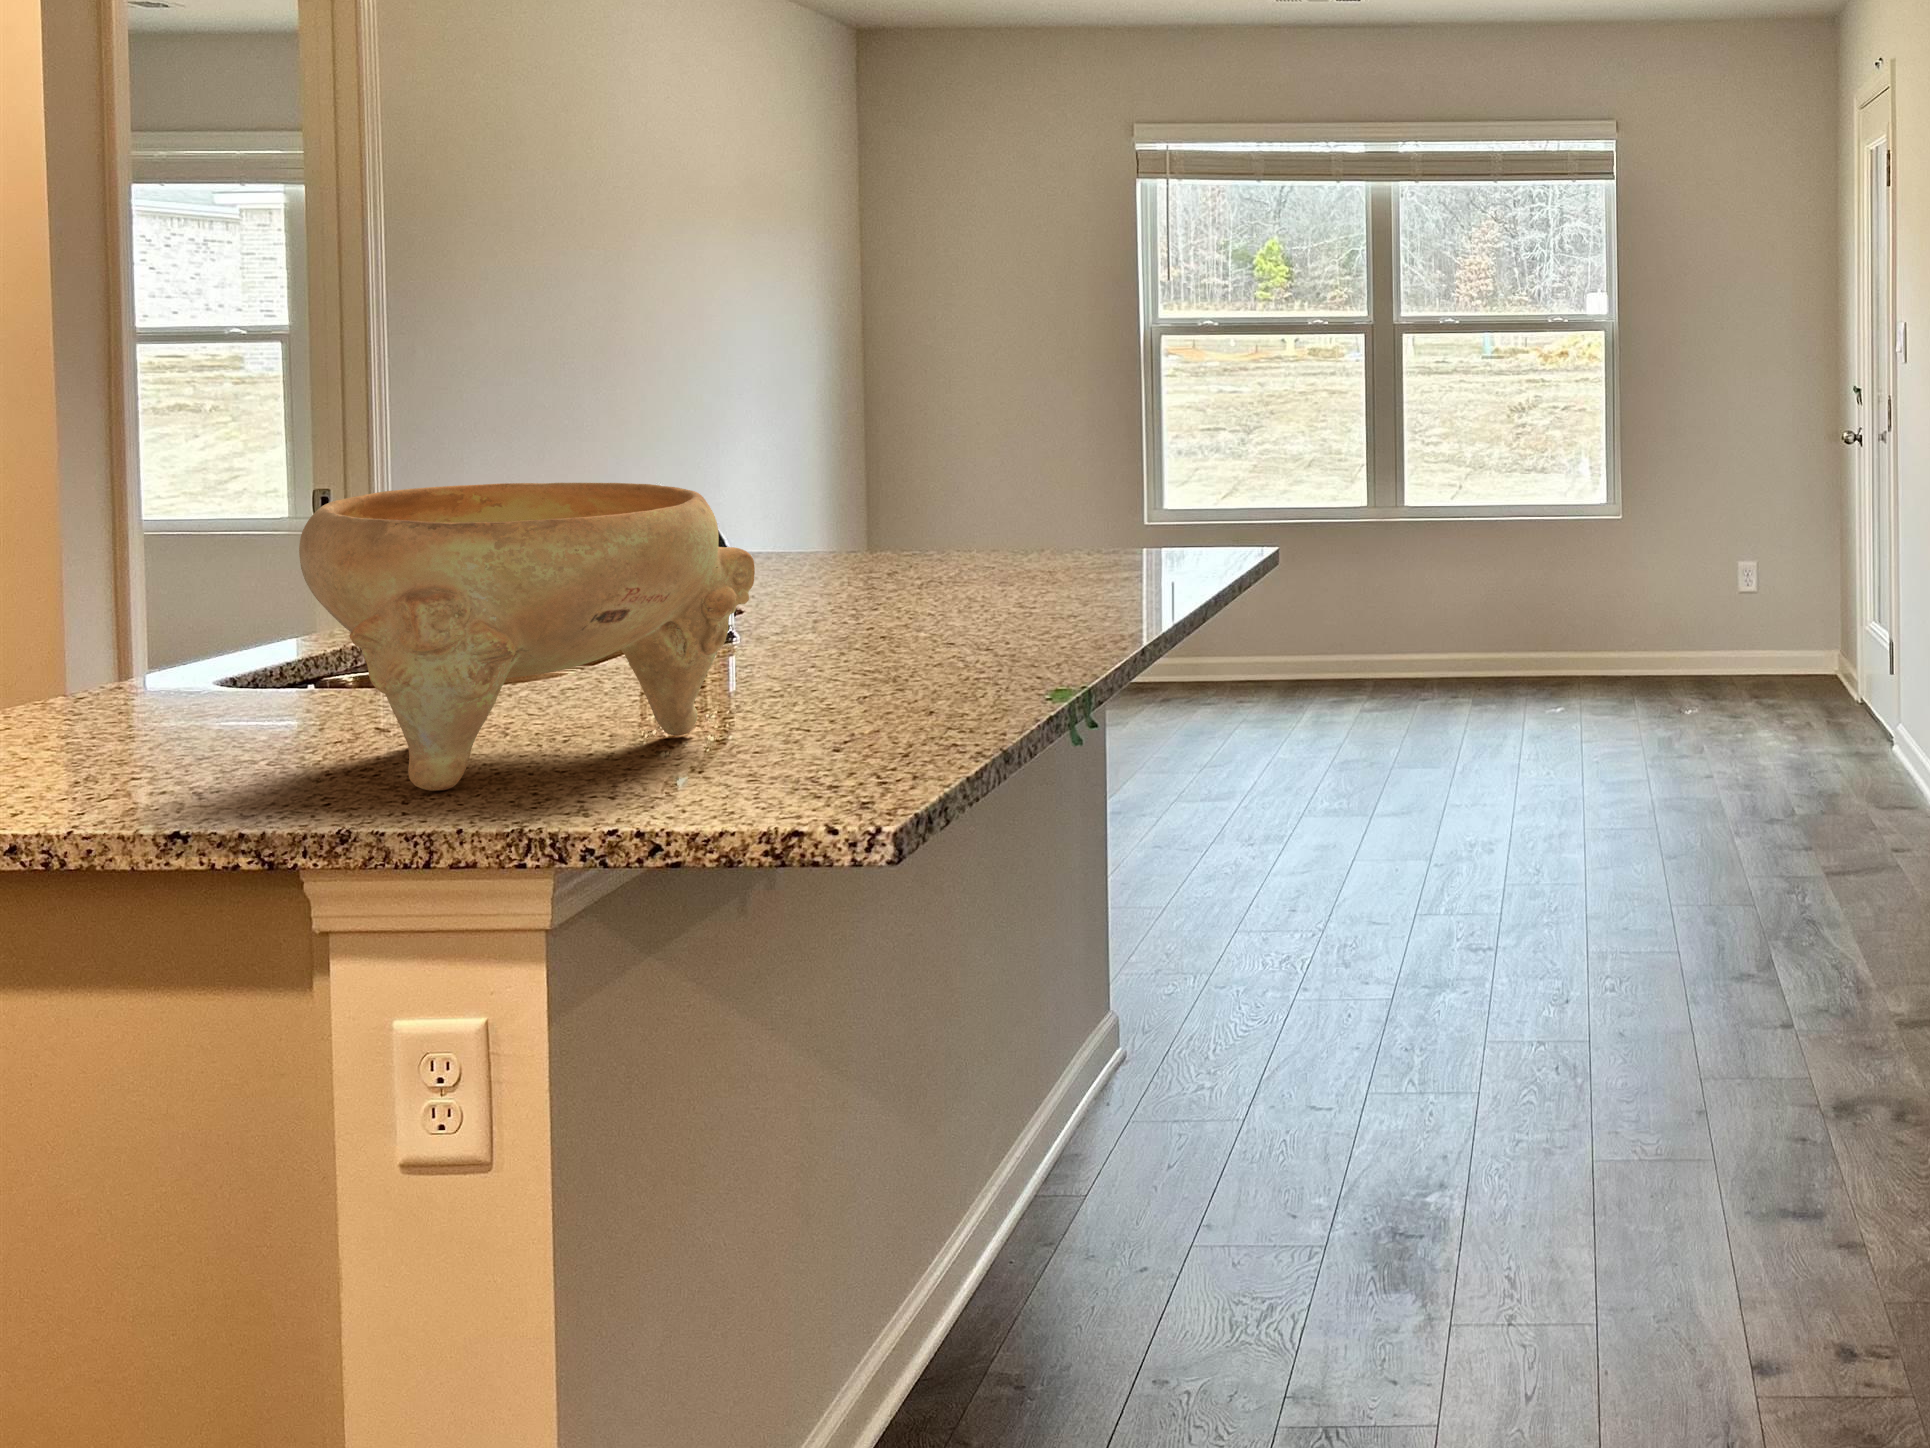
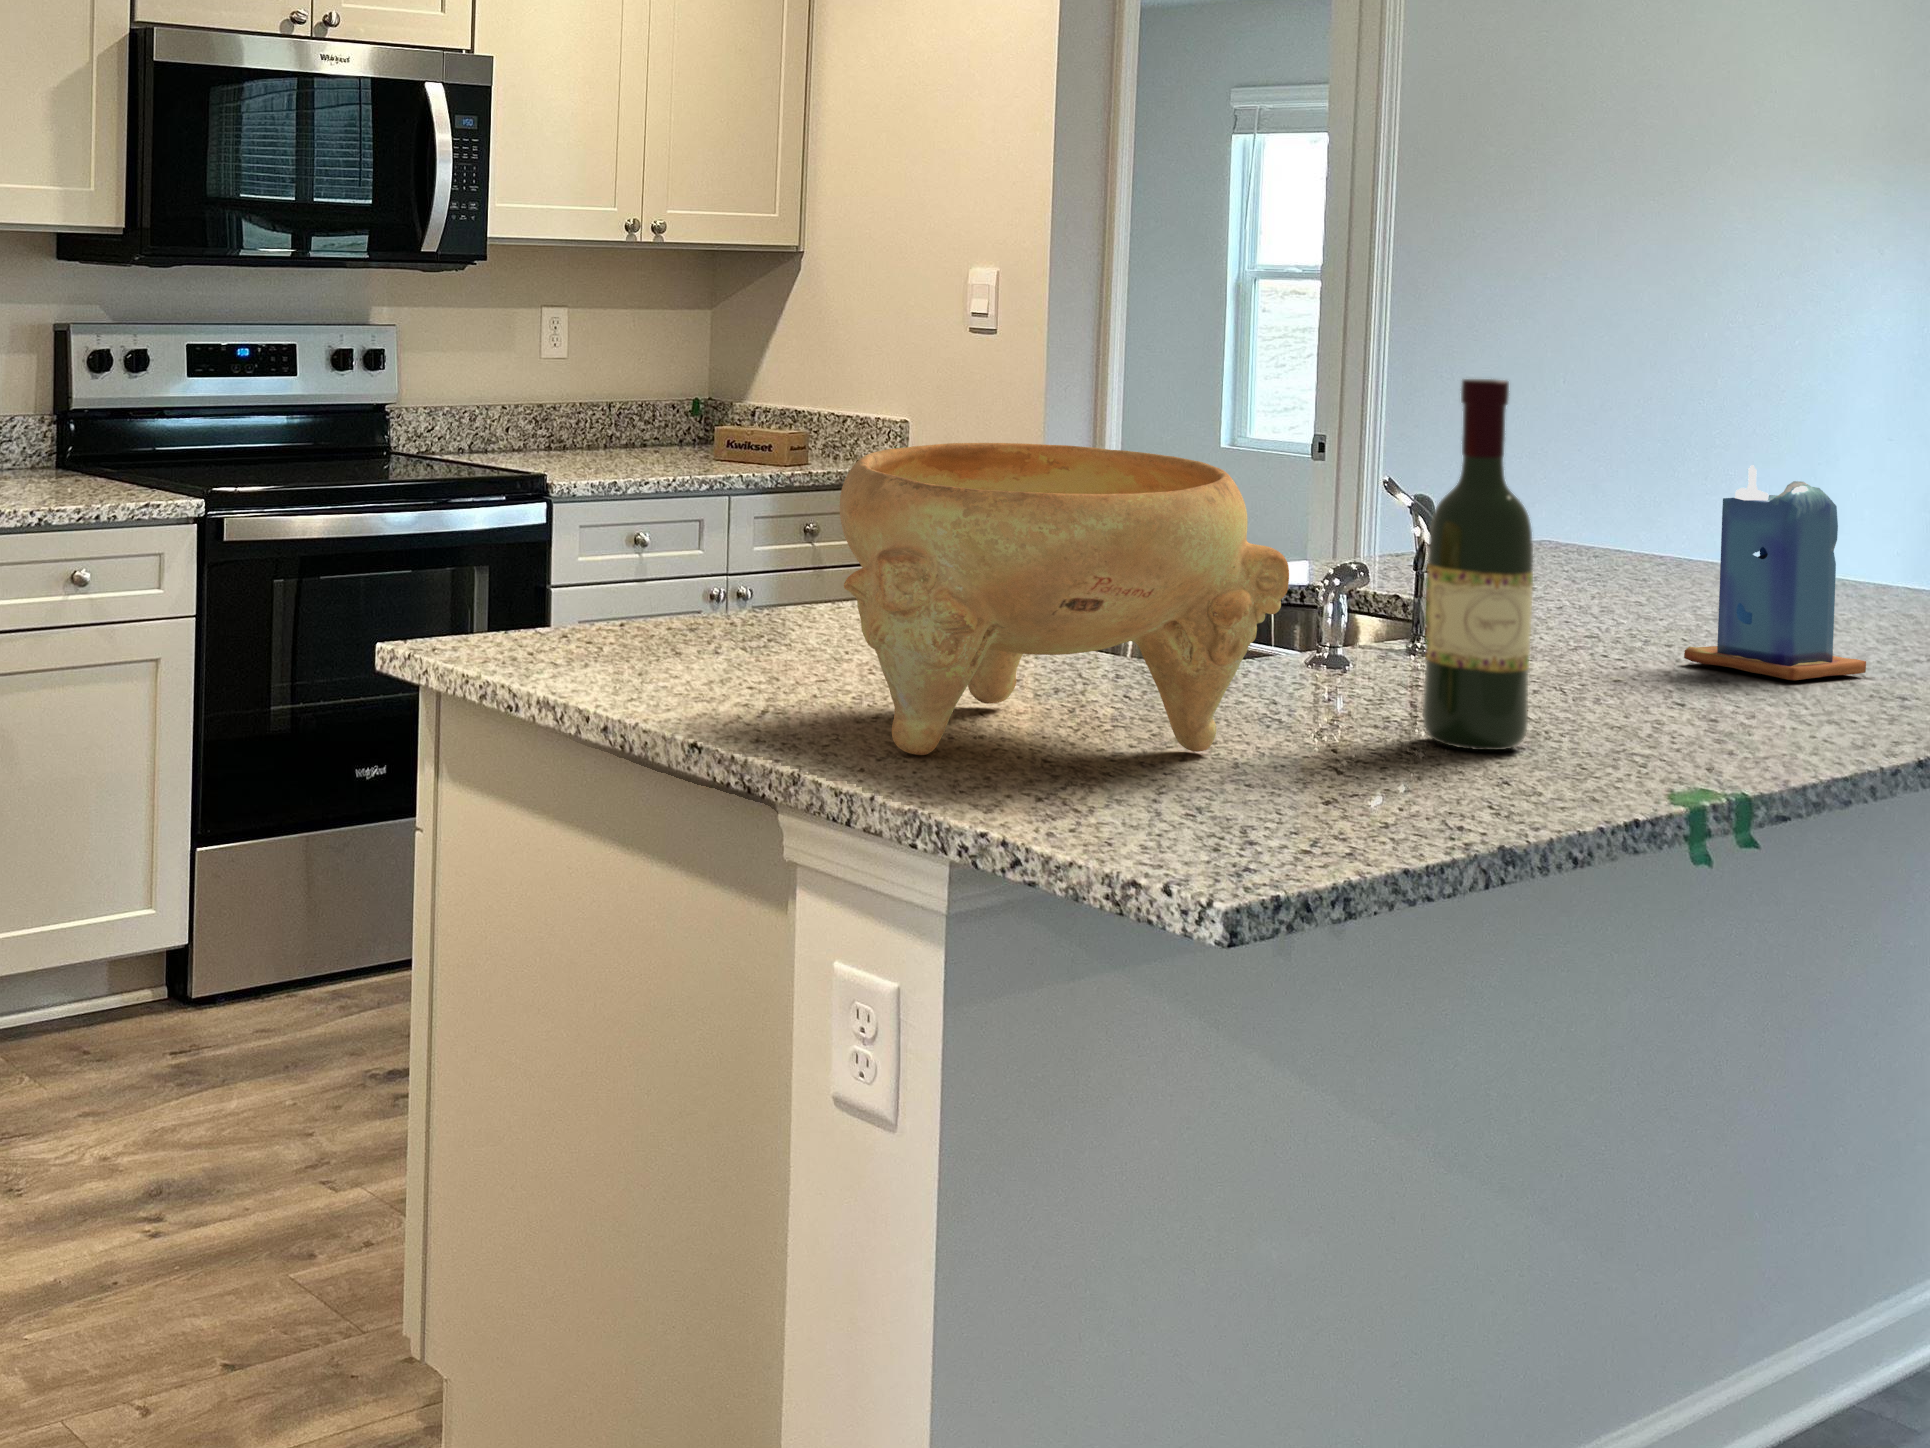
wine bottle: none [822,399,905,693] -> present [1423,379,1533,750]
candle: none [902,462,1016,614] -> present [1684,465,1866,680]

